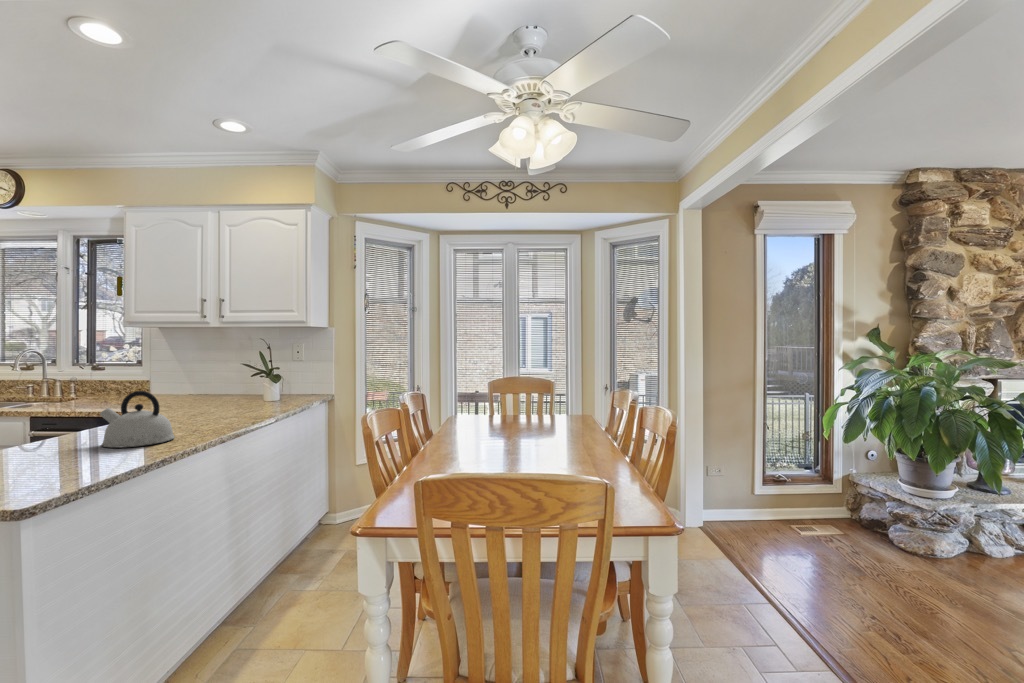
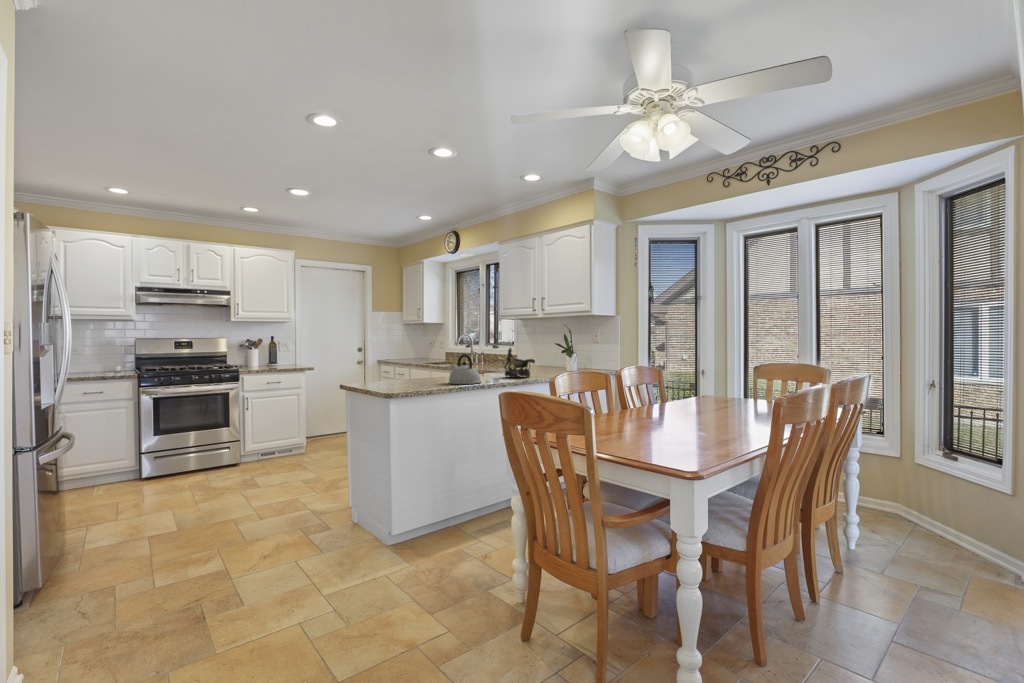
decorative bowl: none [183,373,247,421] -> present [504,348,535,378]

